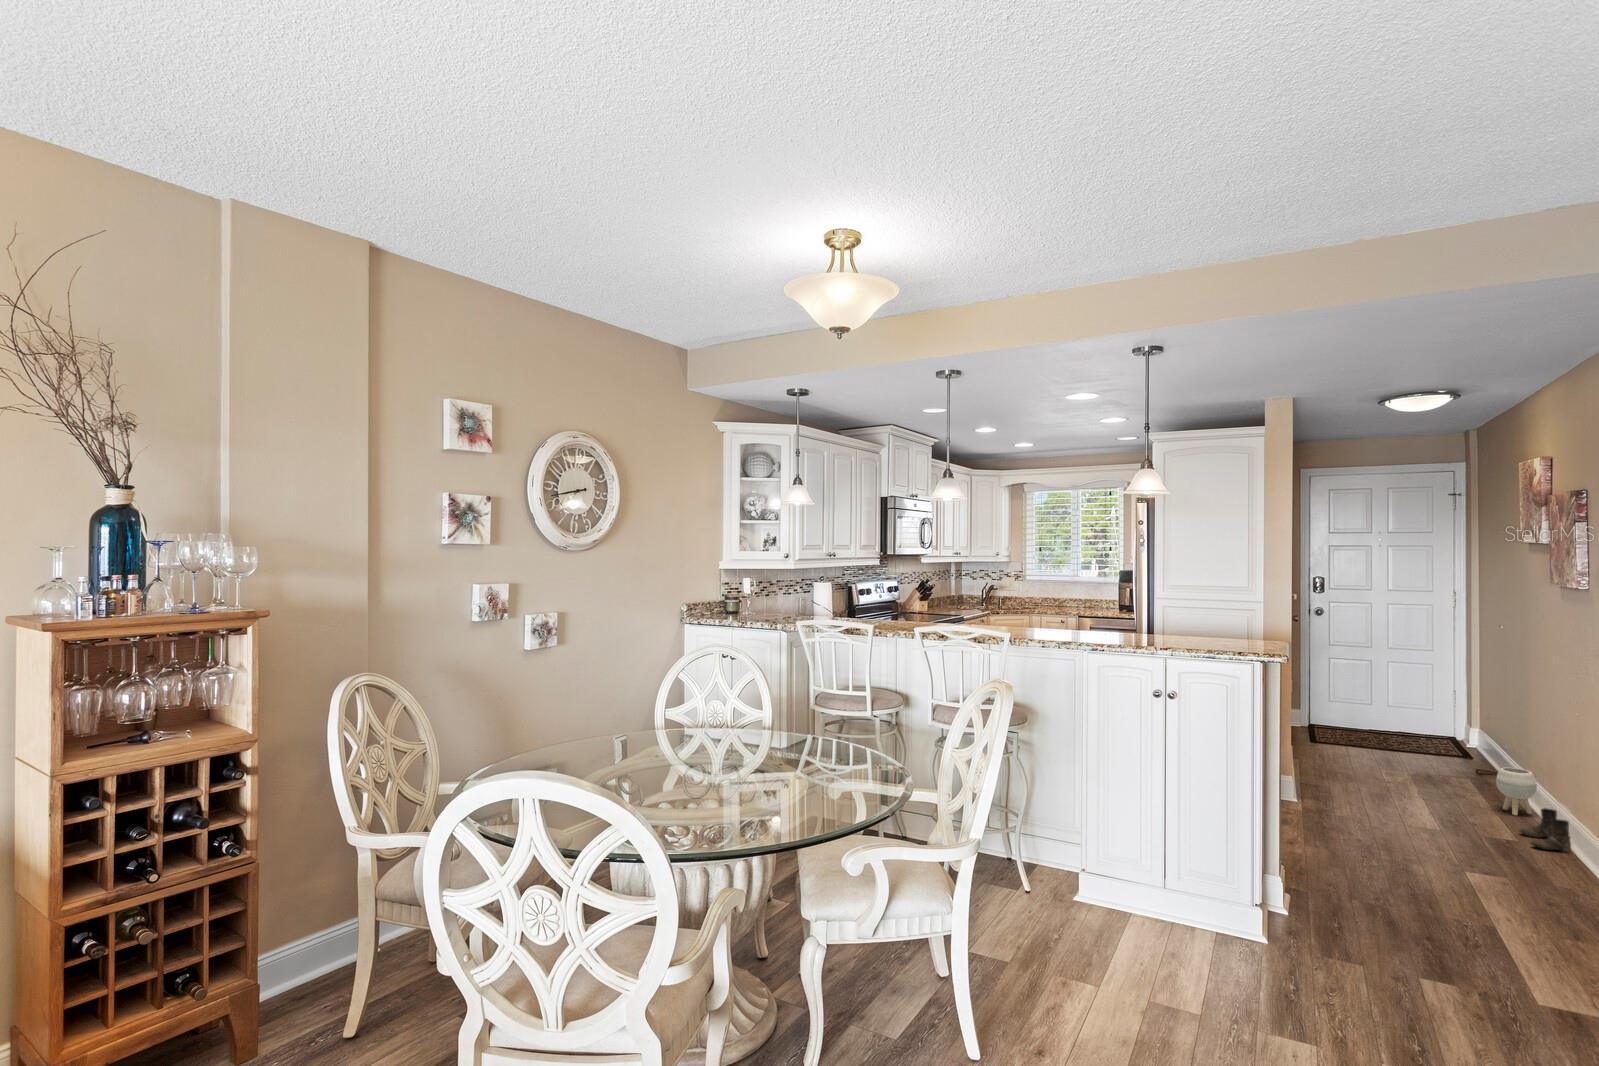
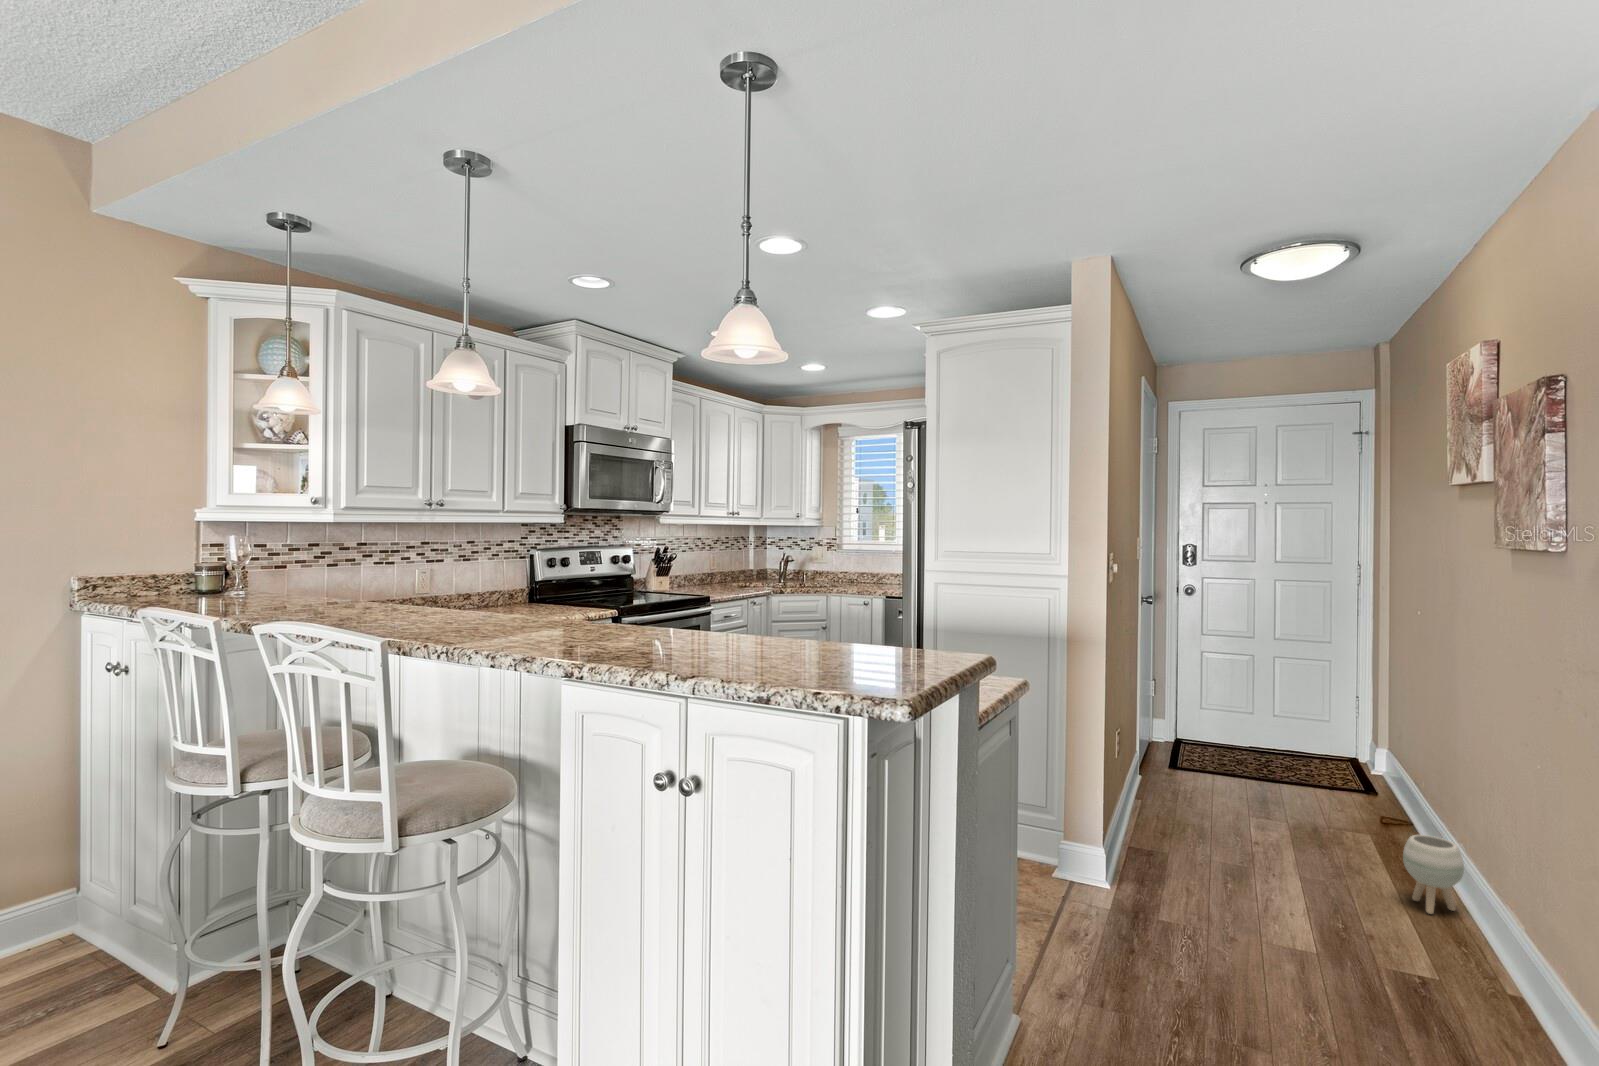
boots: present [1520,808,1571,852] -> none [1435,919,1522,1008]

